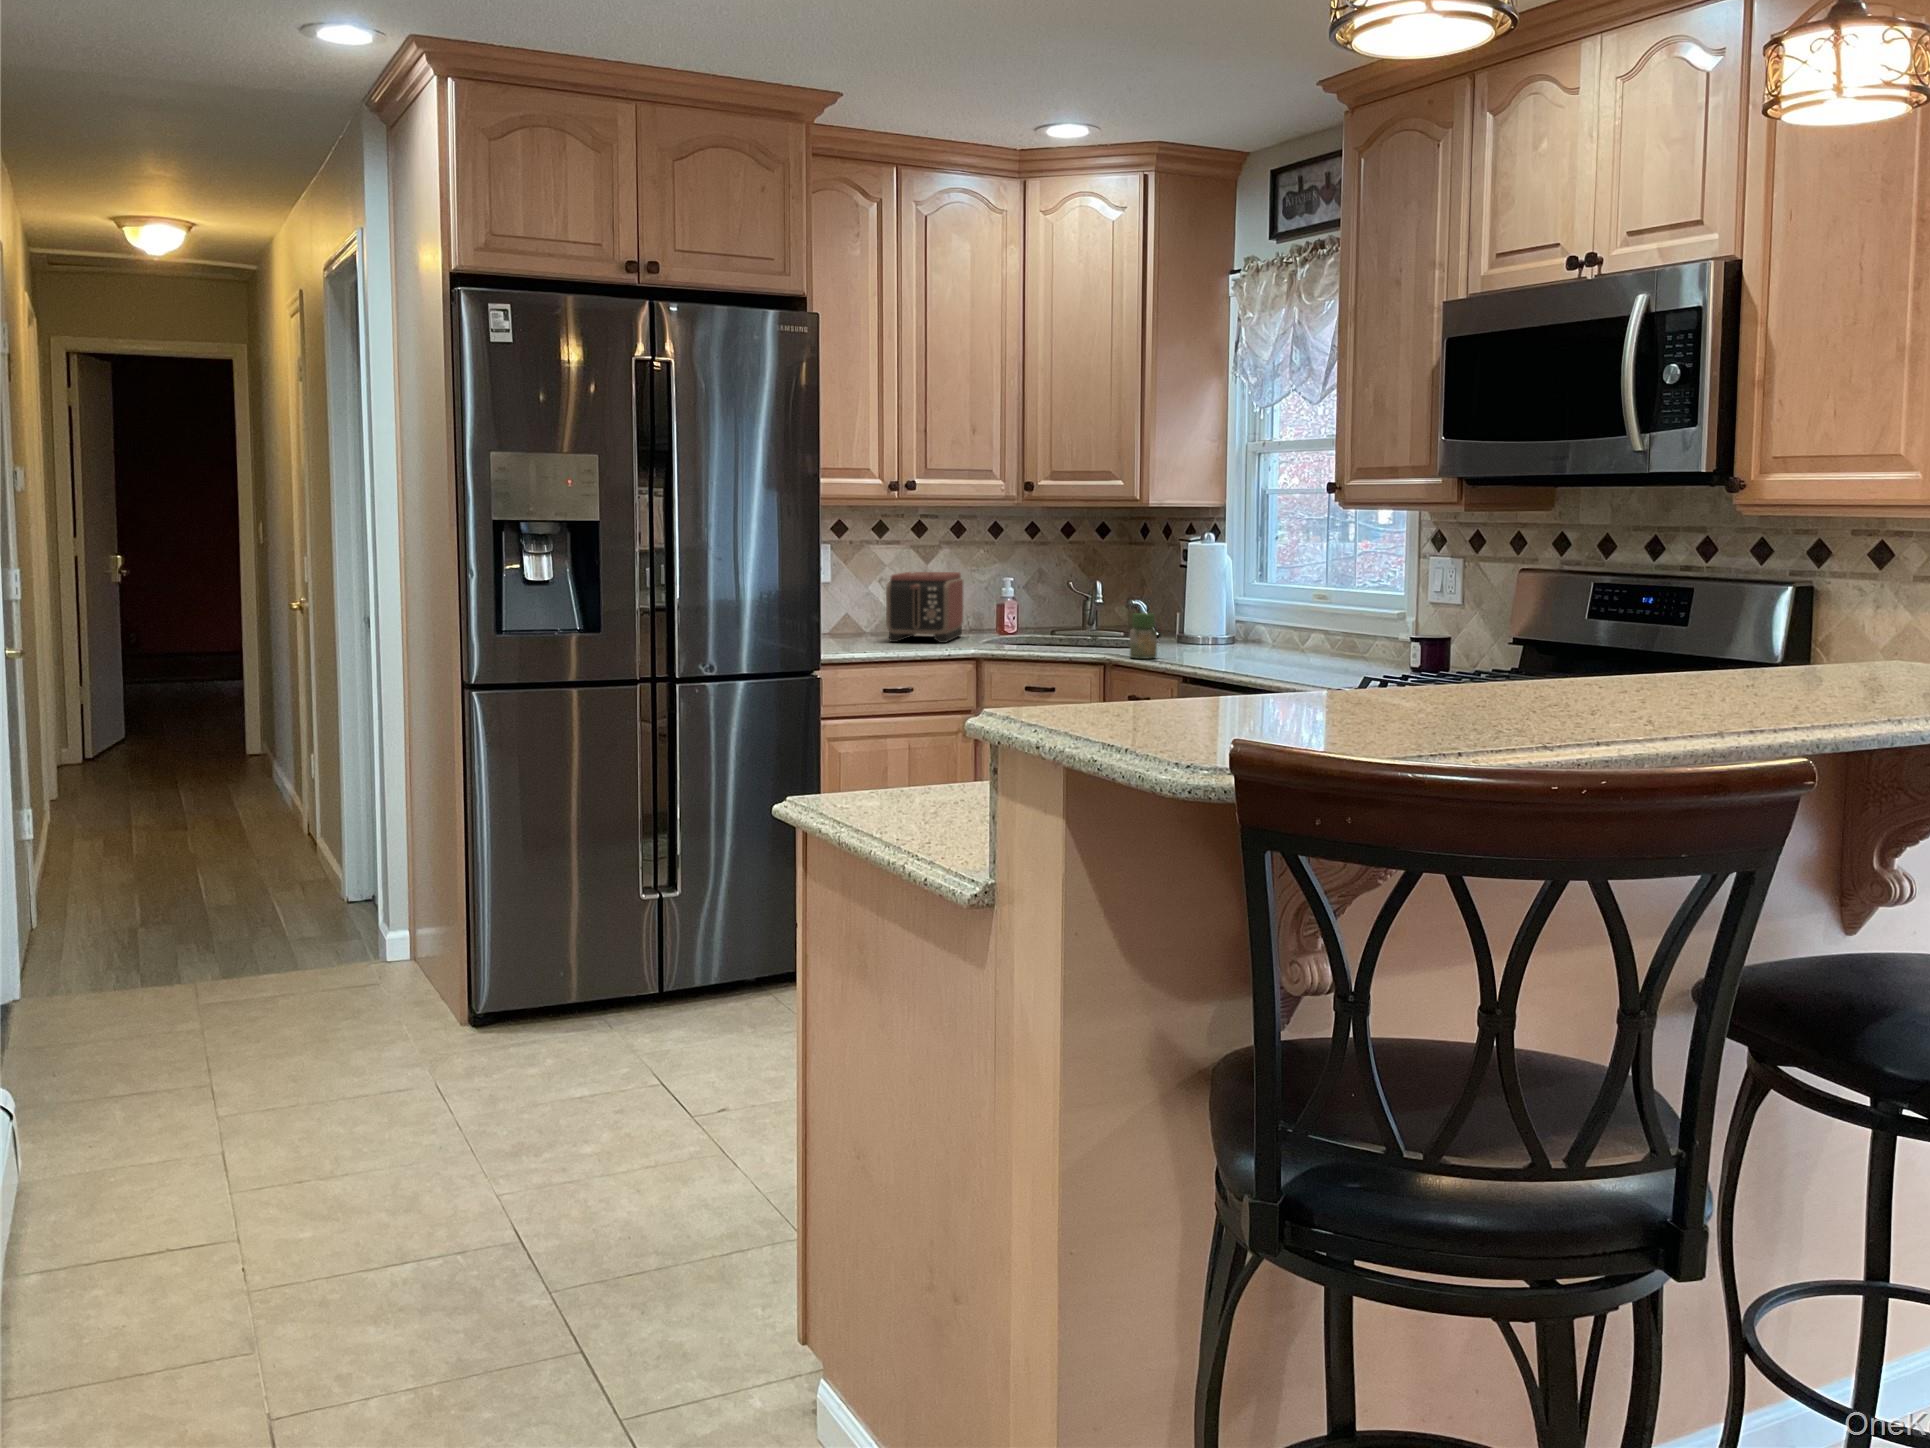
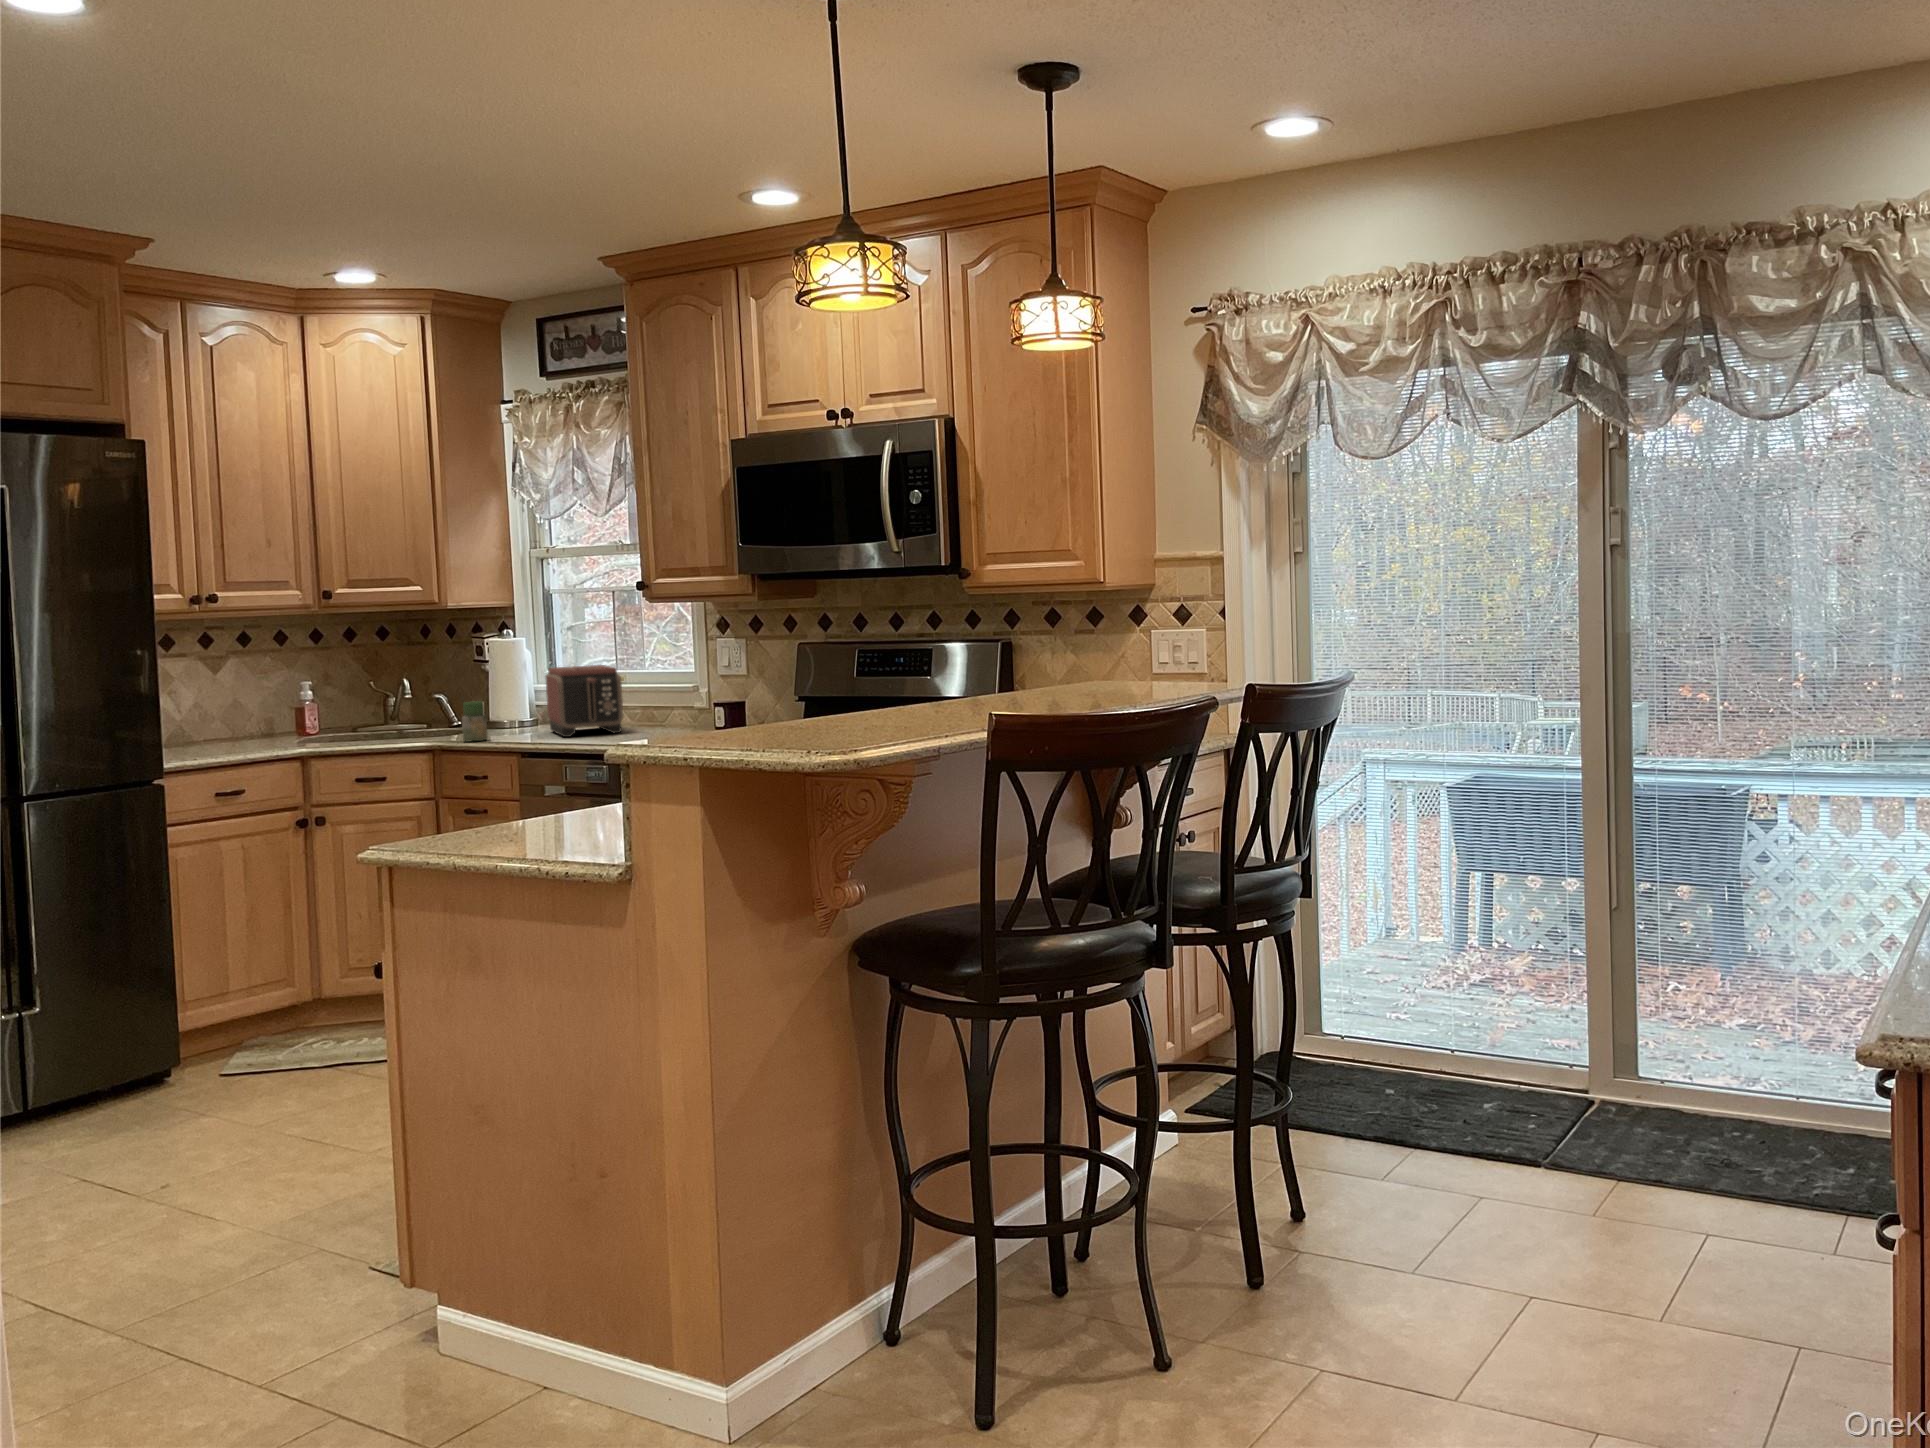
toaster: present [886,572,963,643] -> present [546,665,623,737]

